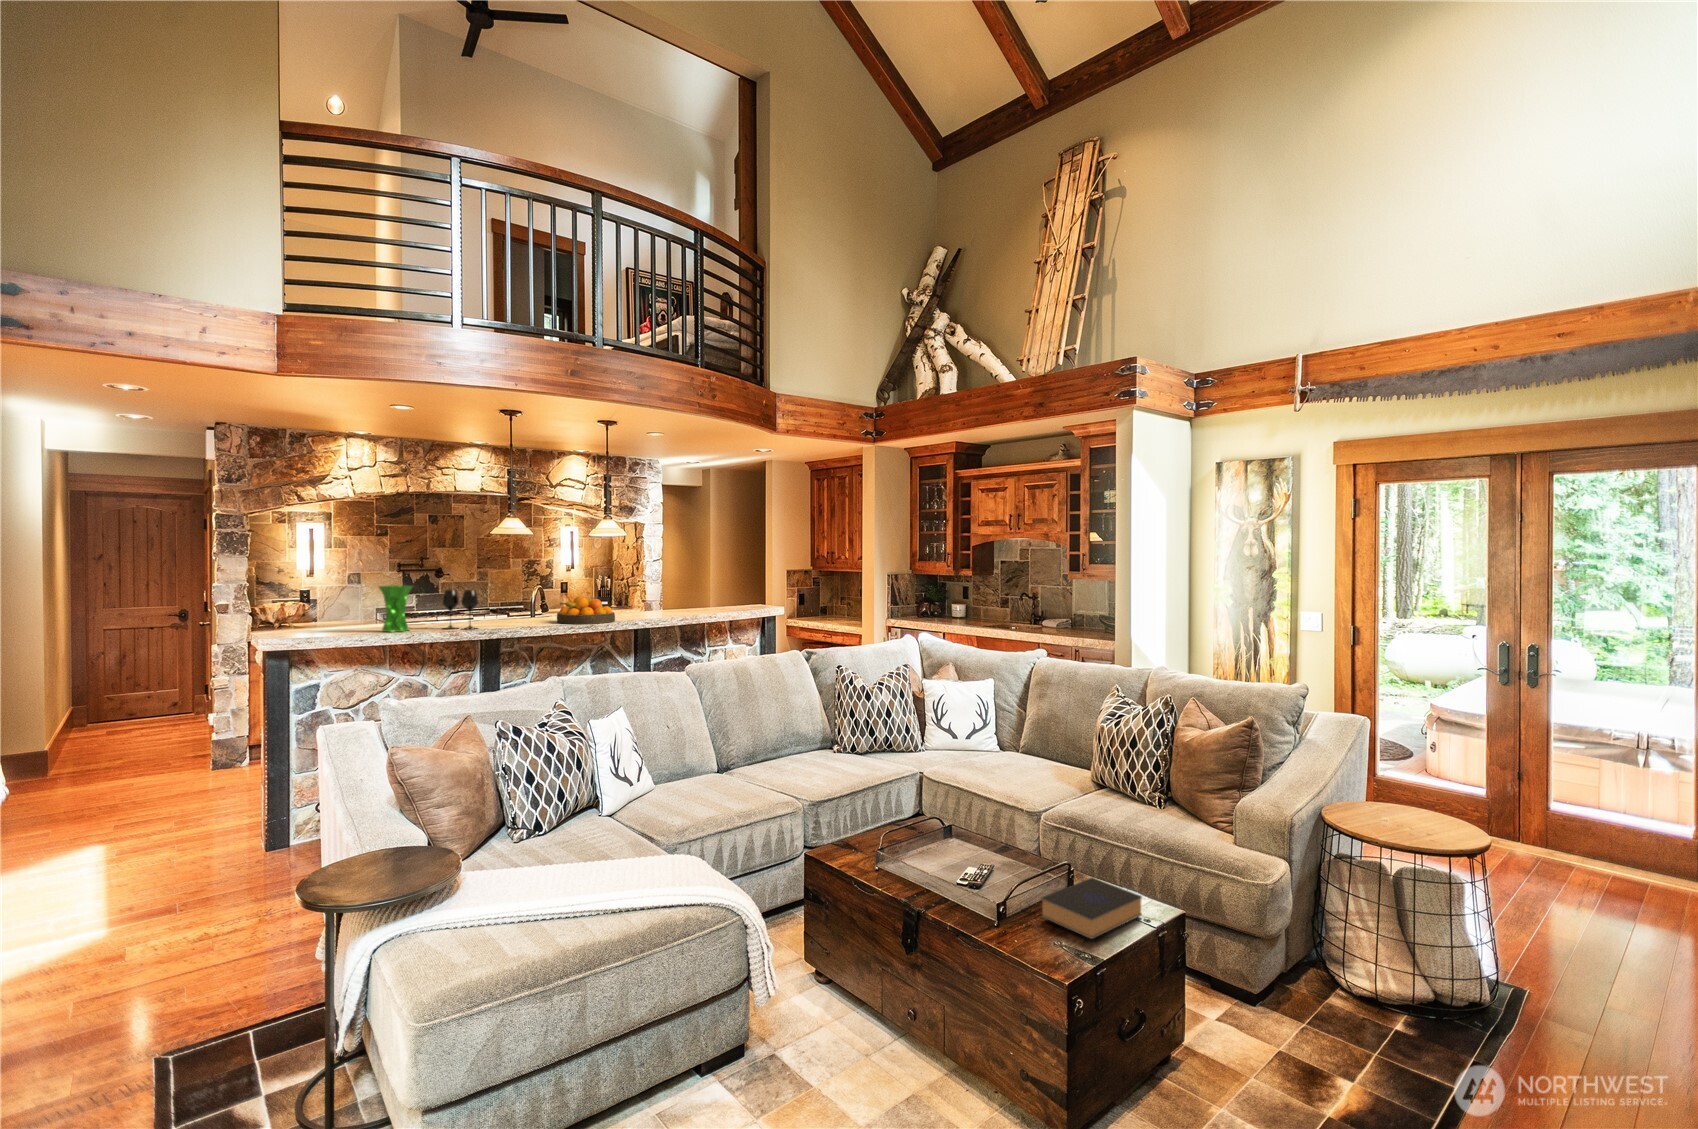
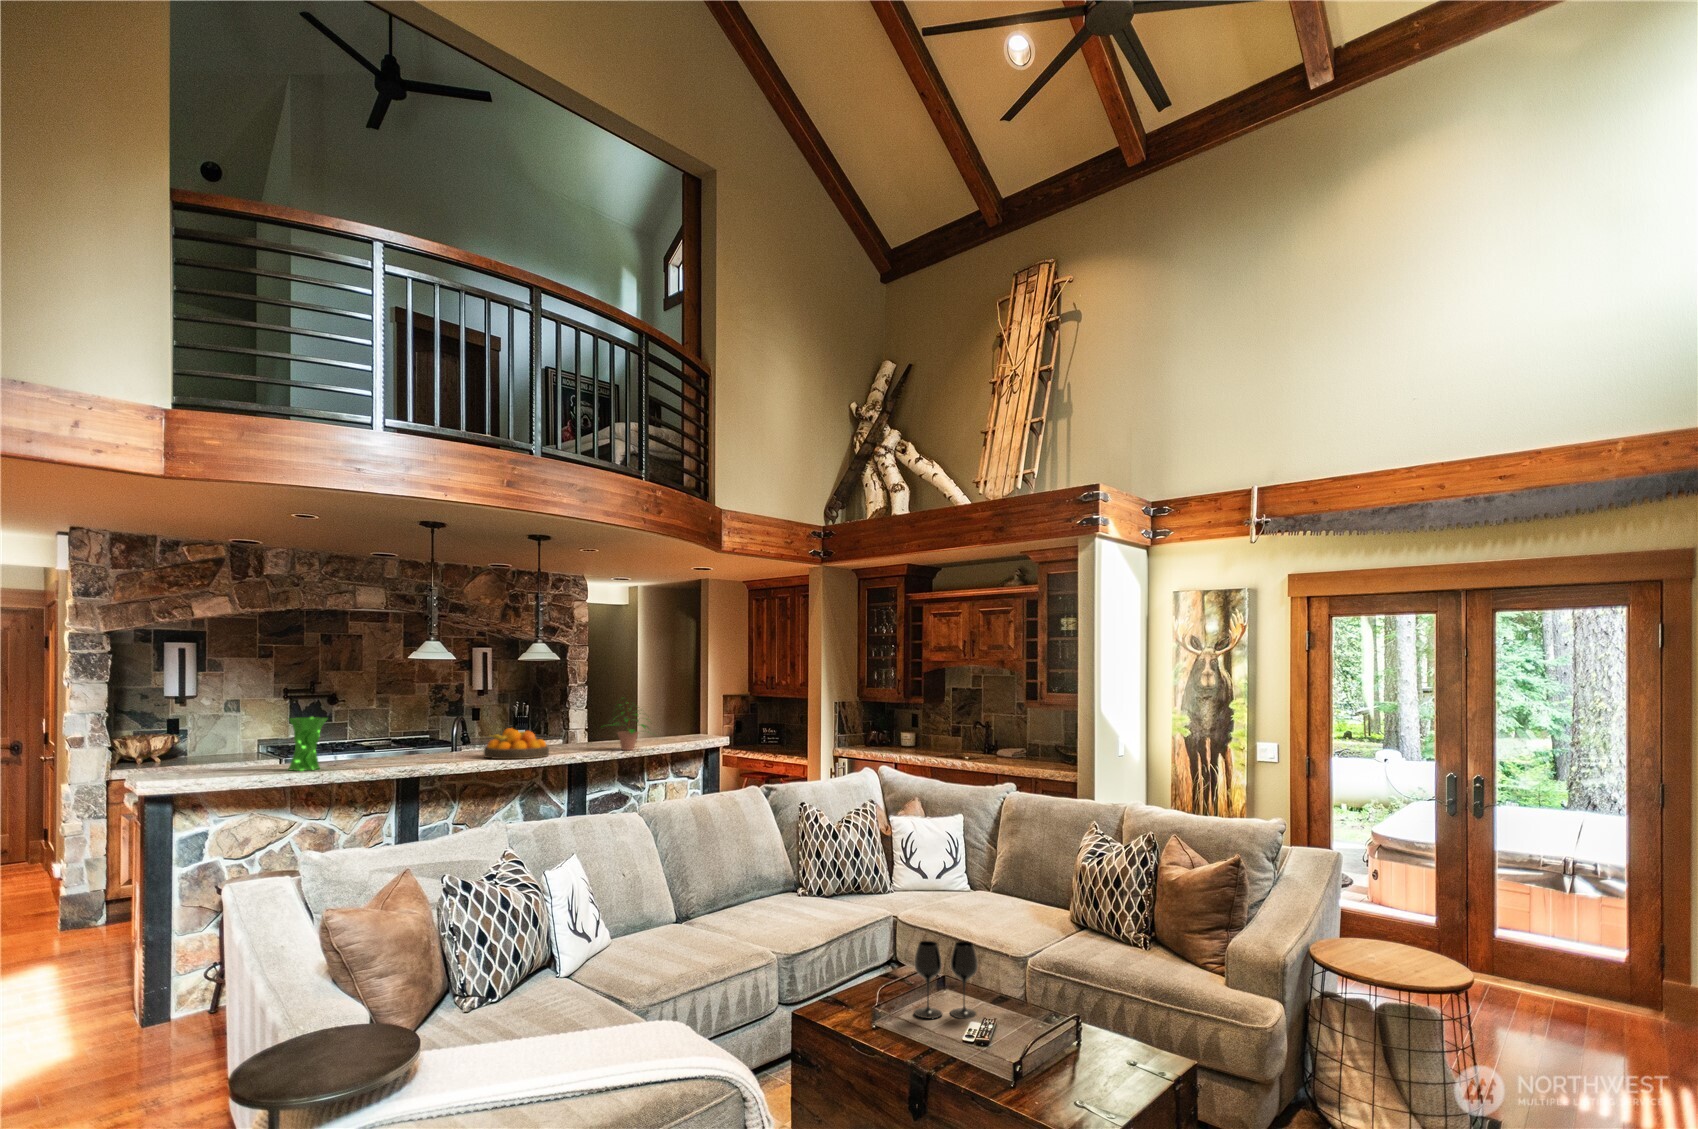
potted plant: none [662,569,715,617] -> present [613,703,647,750]
wine glass: present [442,590,479,629] -> present [914,941,978,1019]
book: present [1042,878,1142,939] -> none [1046,1026,1146,1090]

